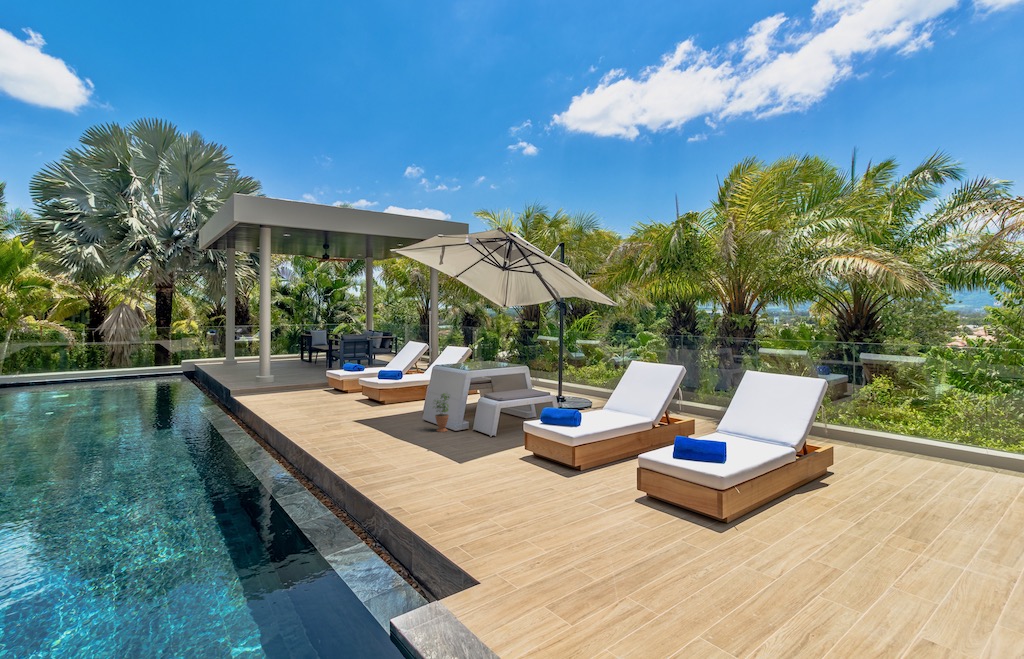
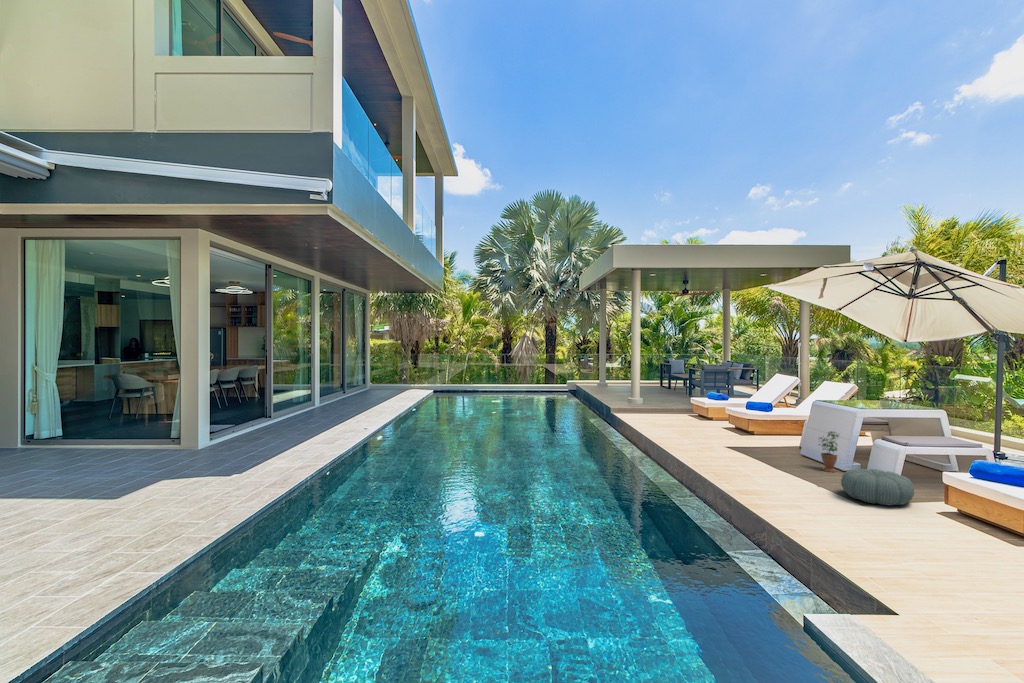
pouf: none [447,425,503,459] -> present [841,469,914,505]

